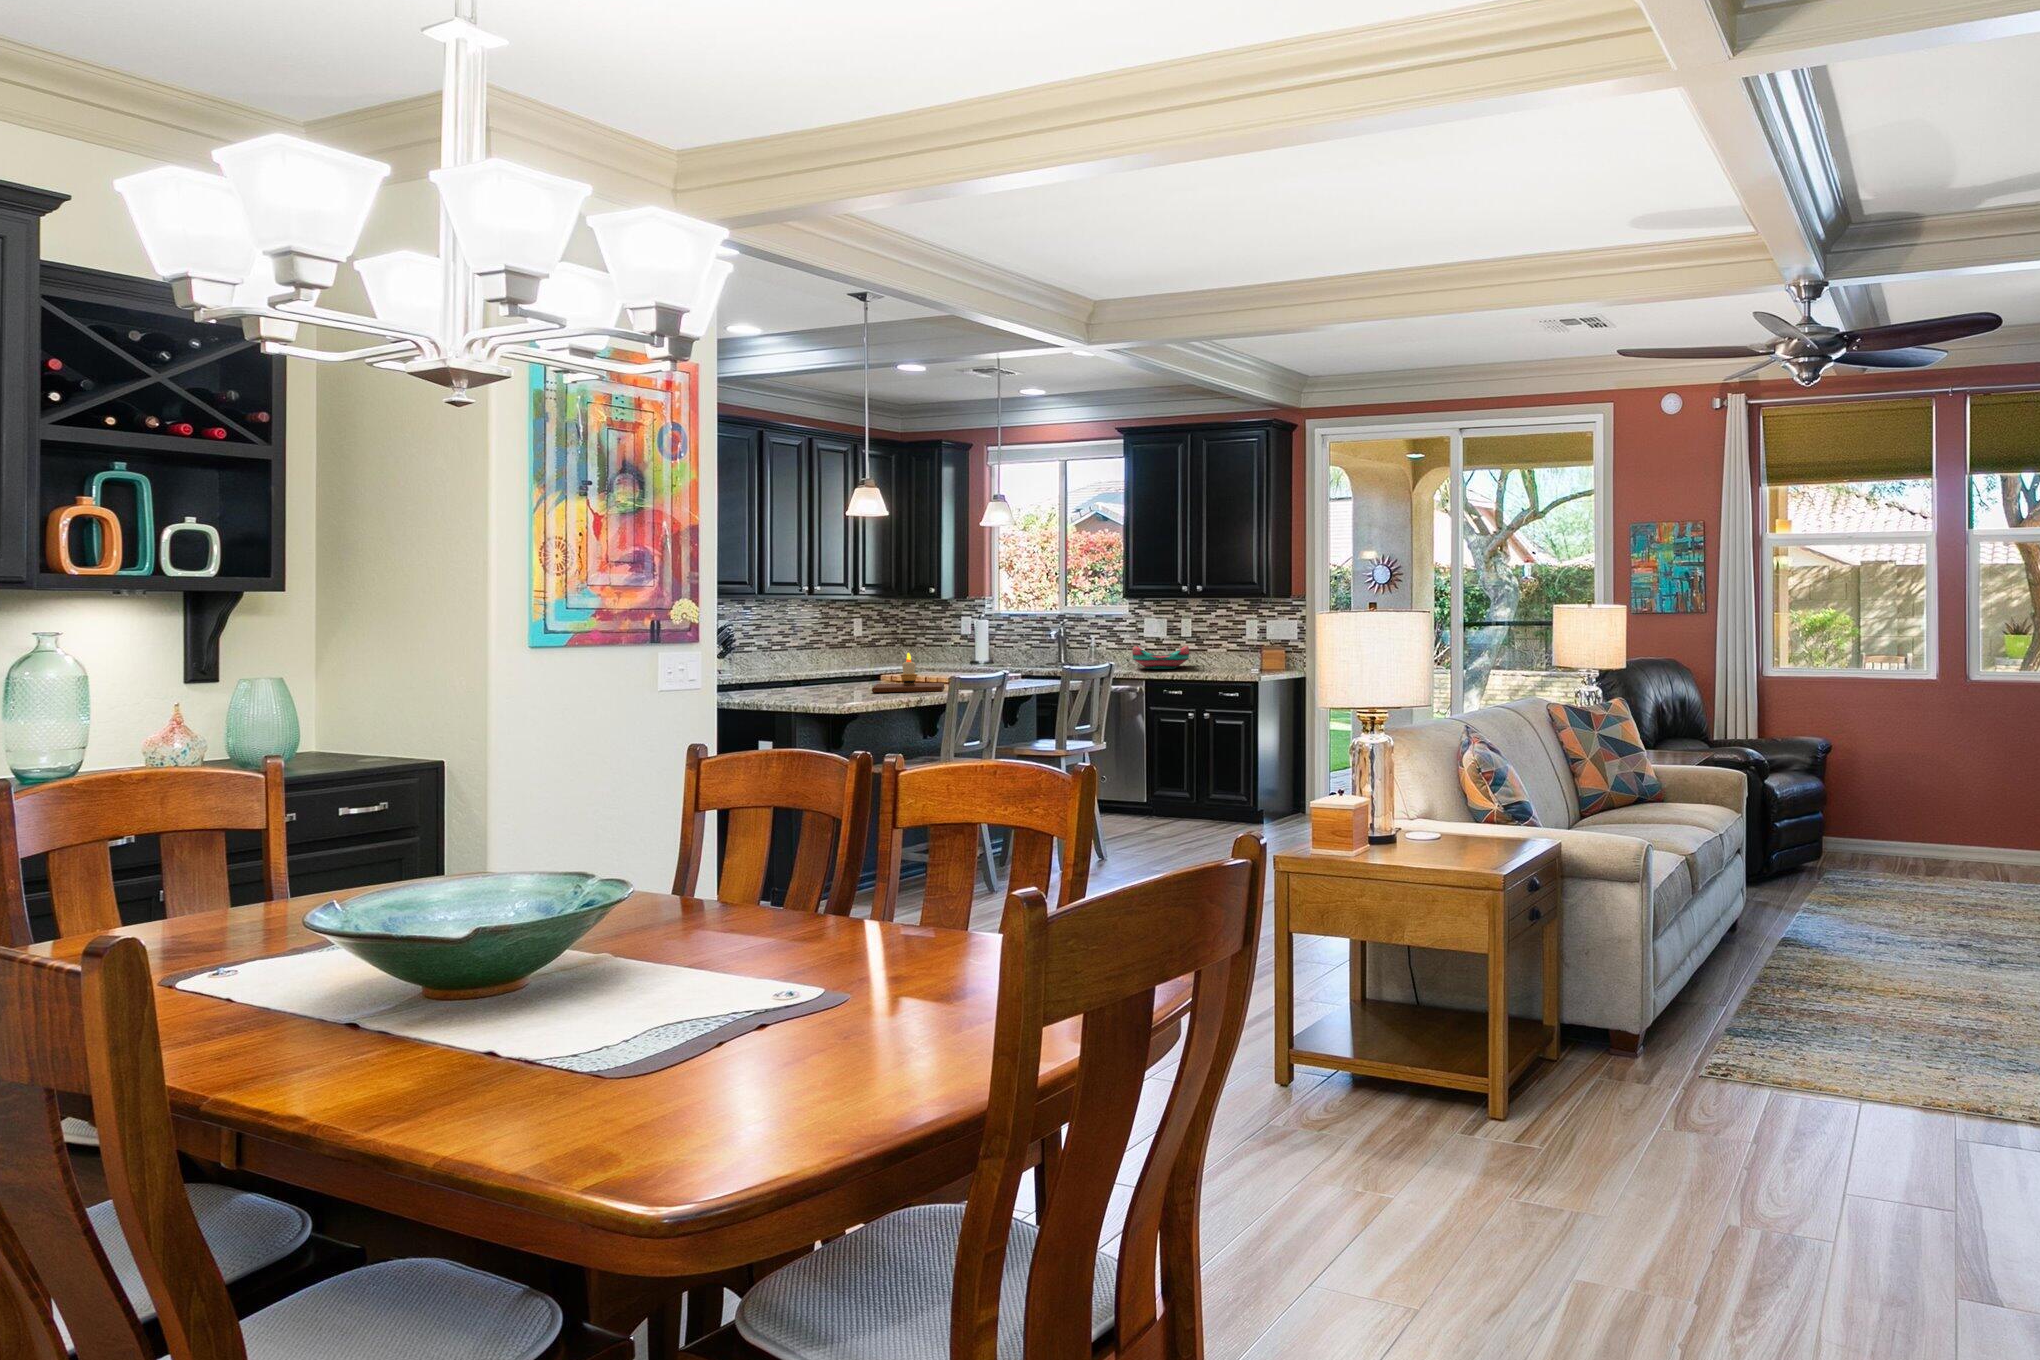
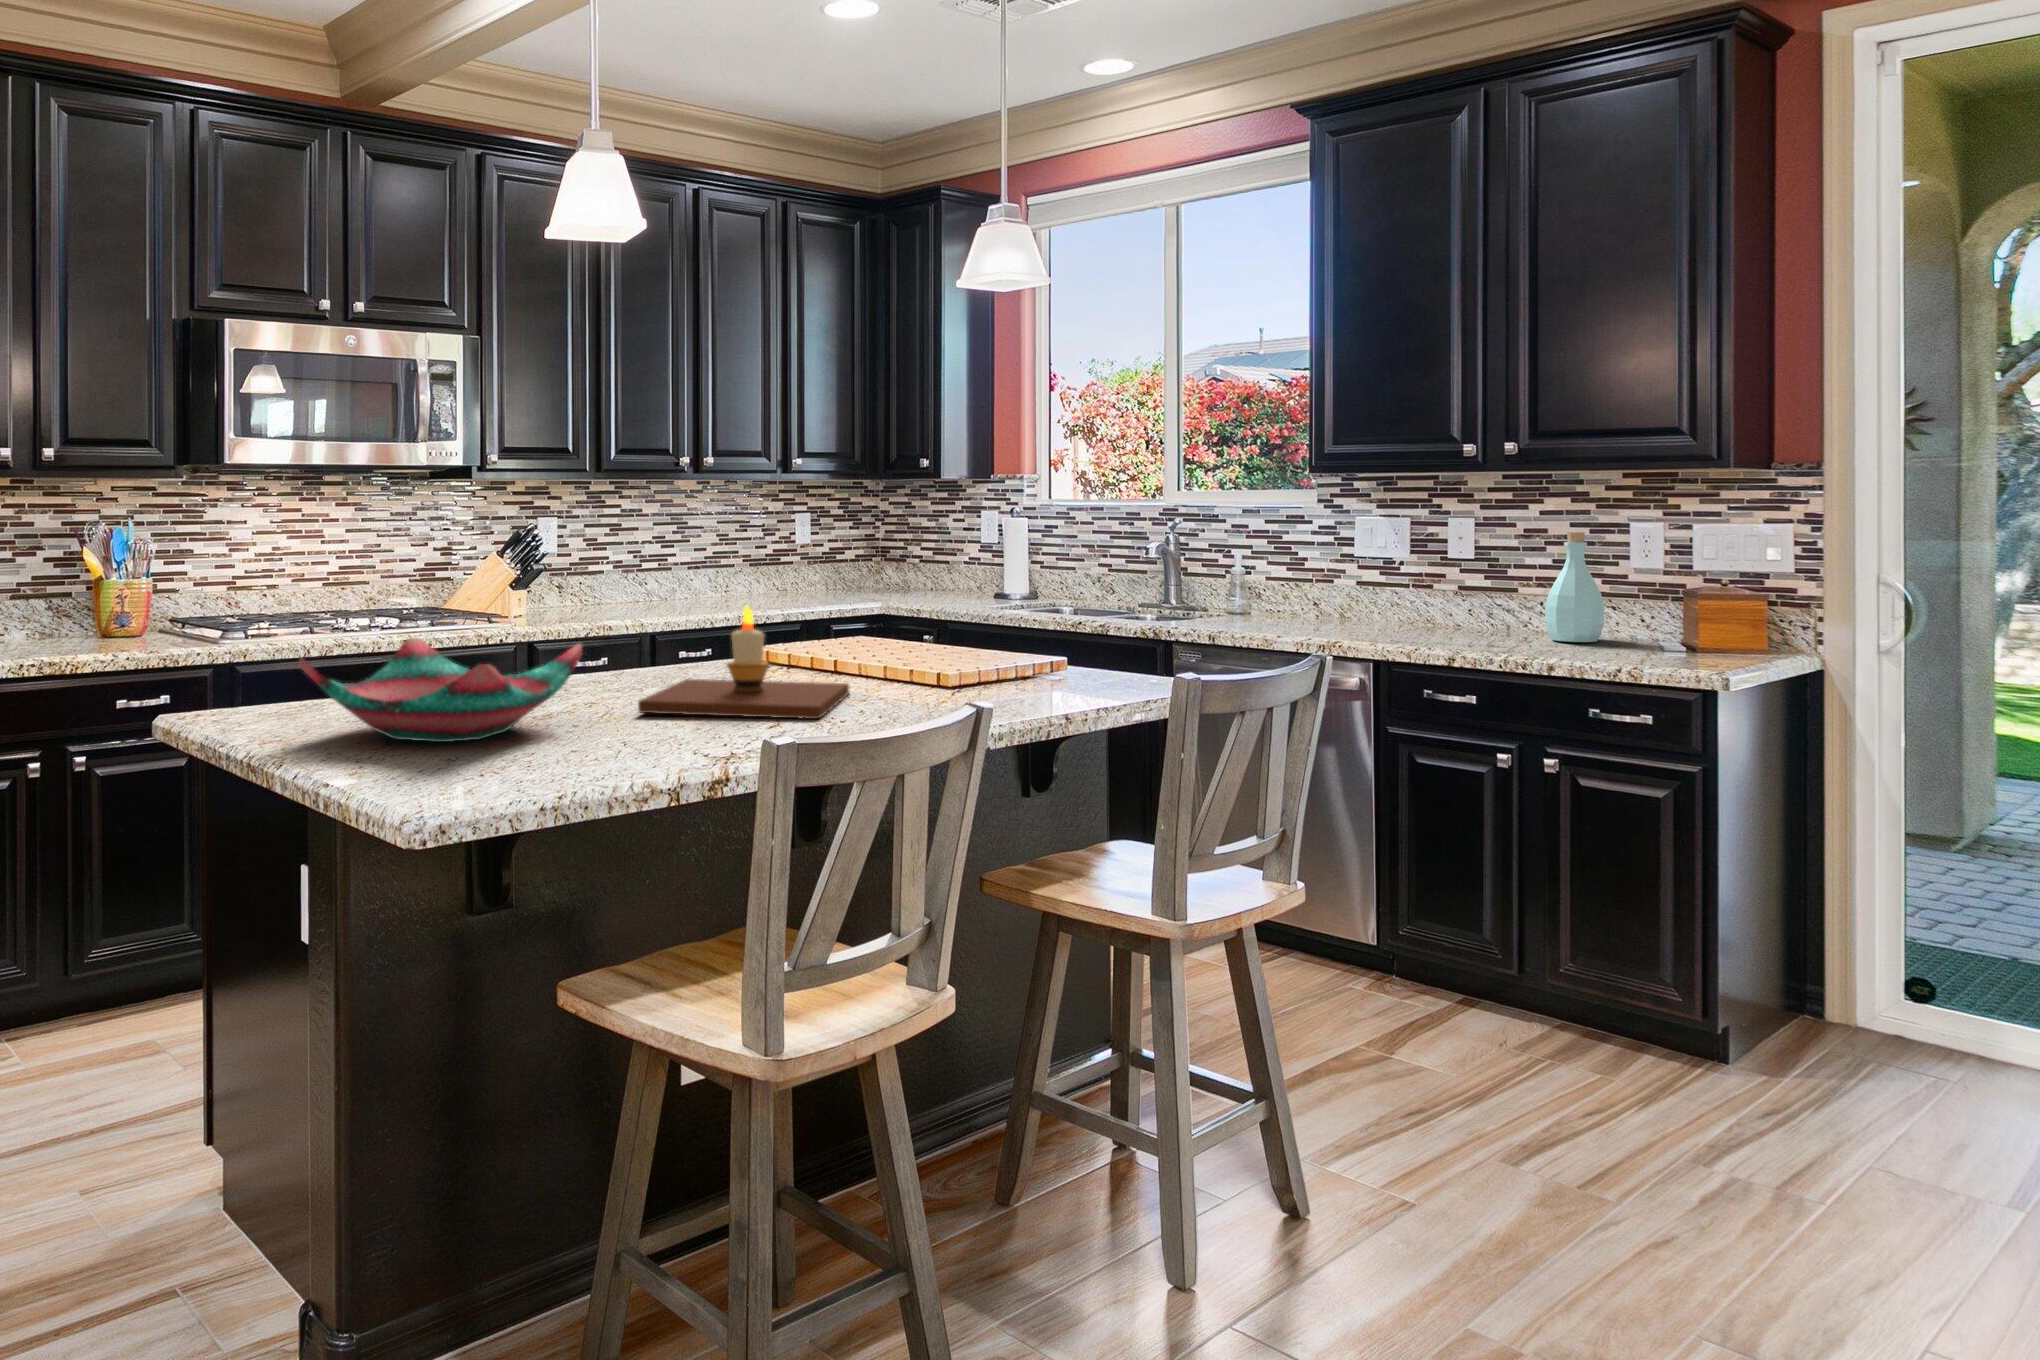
bottle: none [1213,624,1235,669] -> present [1545,532,1604,642]
decorative bowl: present [1133,645,1189,669] -> present [300,638,582,742]

